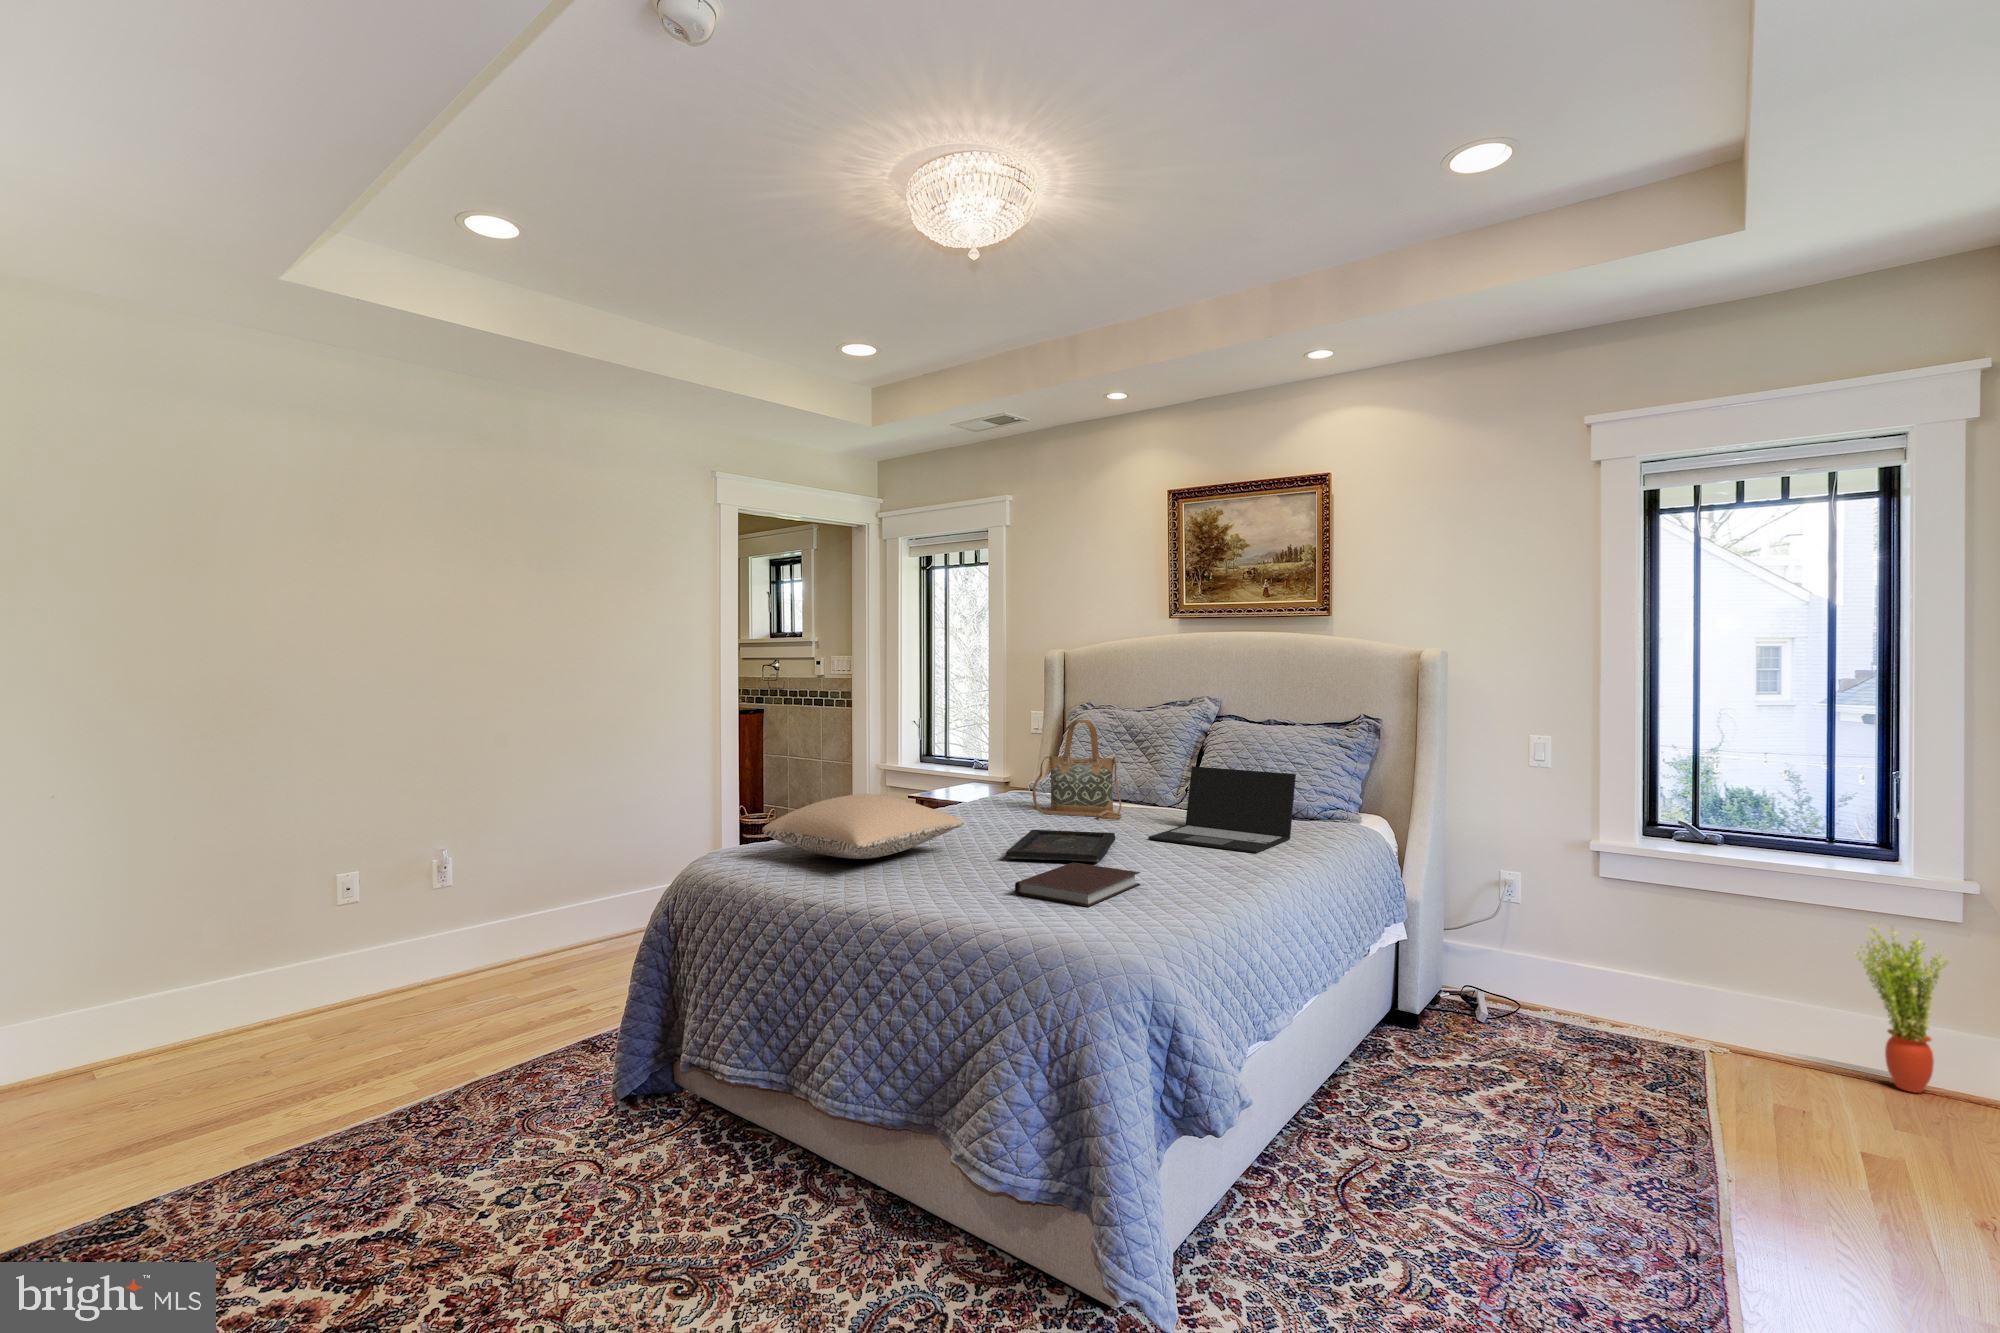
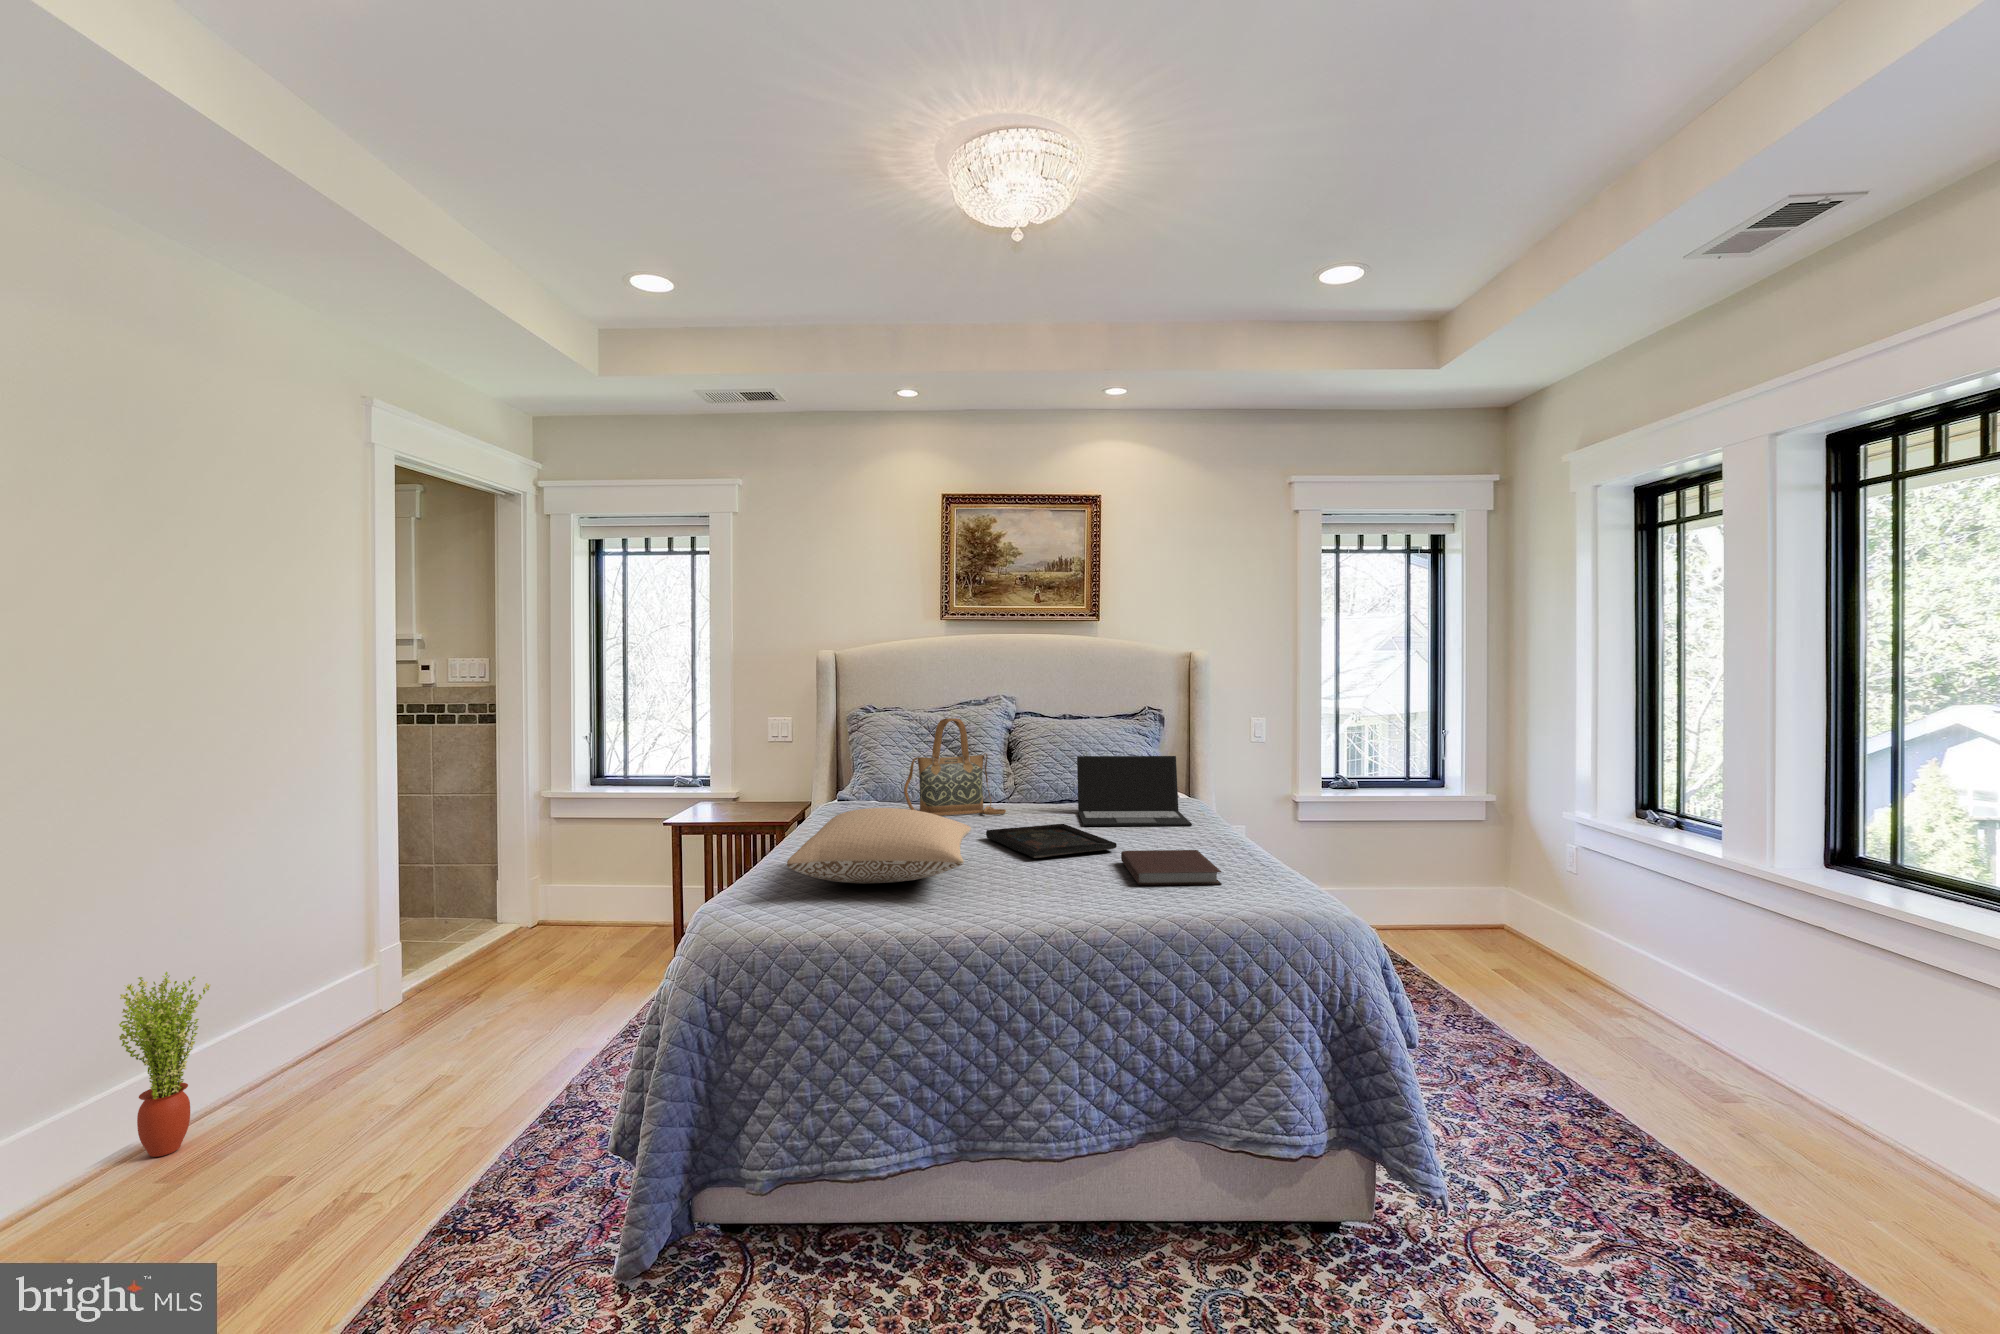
potted plant: present [1856,927,1949,1093] -> present [119,972,210,1157]

